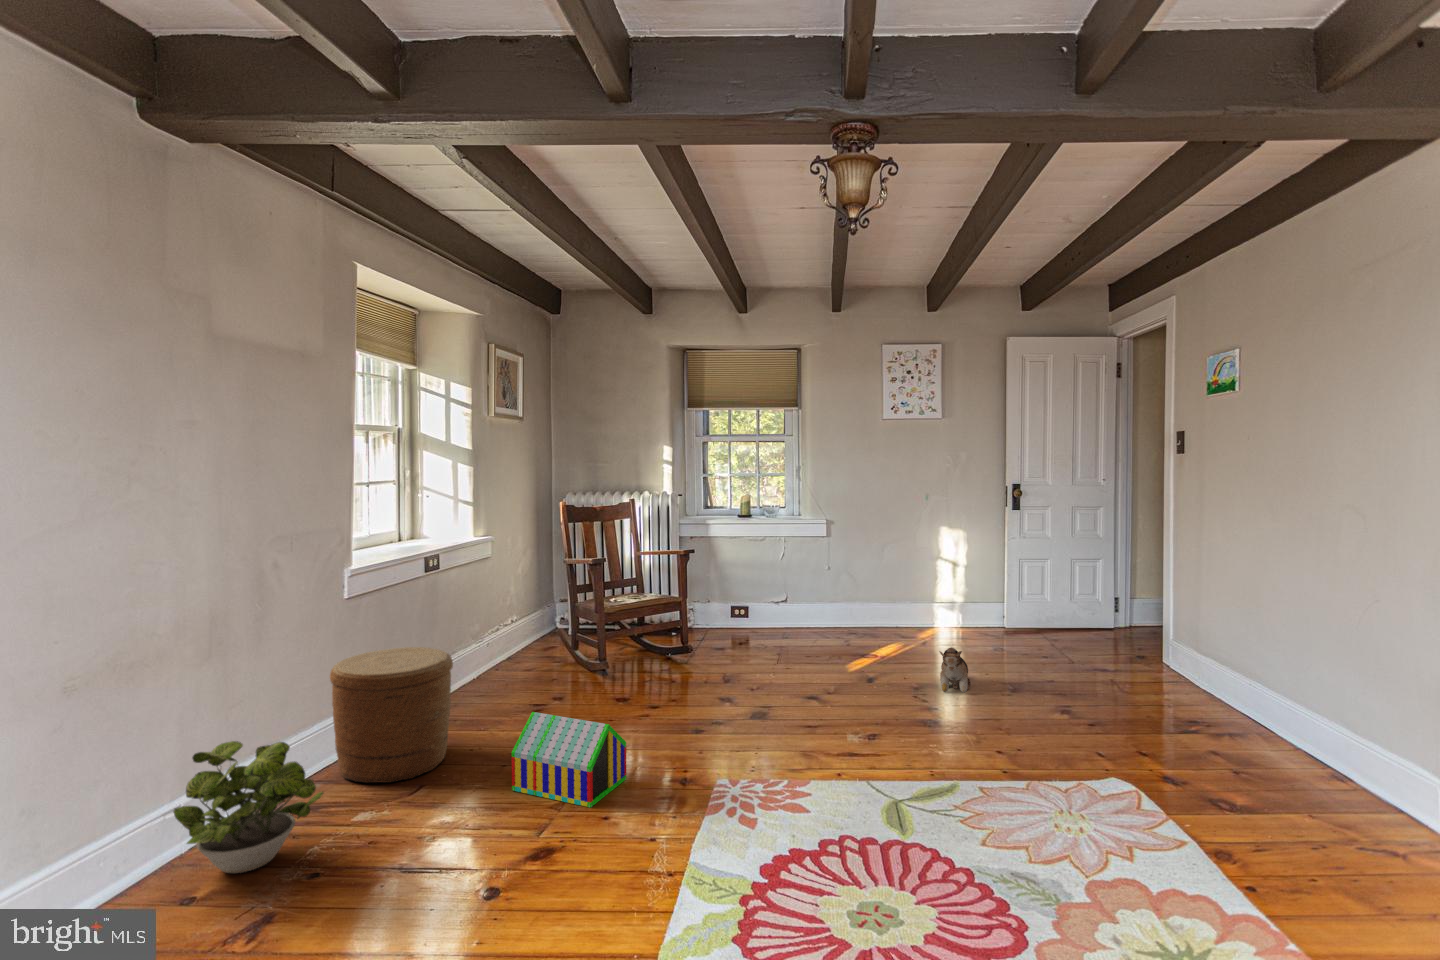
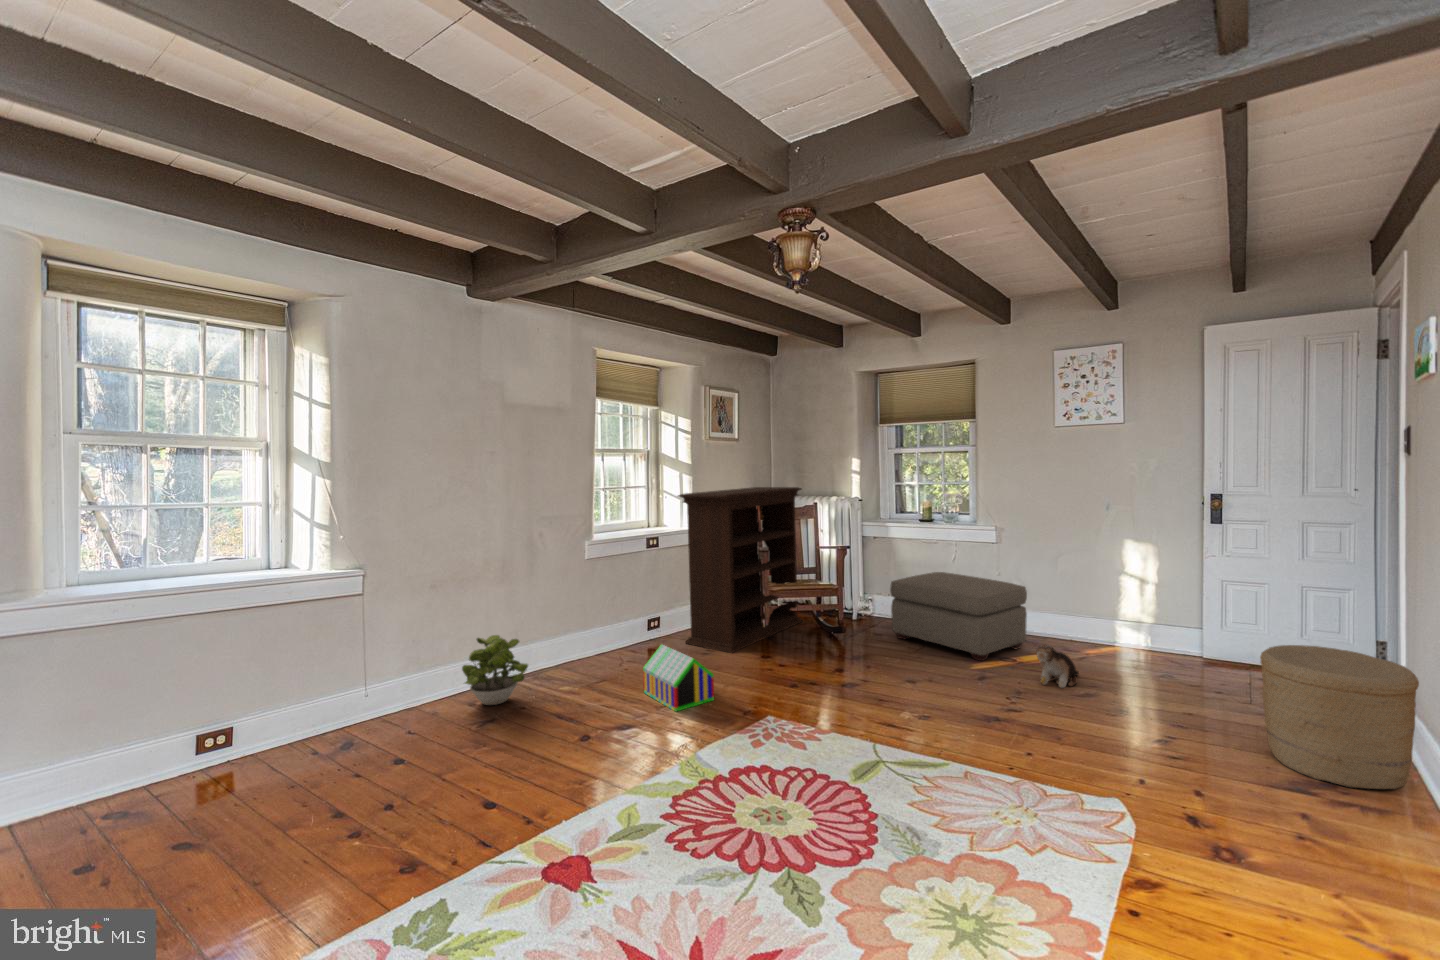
bookshelf: none [490,483,626,711] -> present [678,487,802,653]
ottoman: none [748,582,888,677] -> present [890,572,1027,661]
woven basket: present [330,647,453,783] -> present [1260,645,1419,789]

